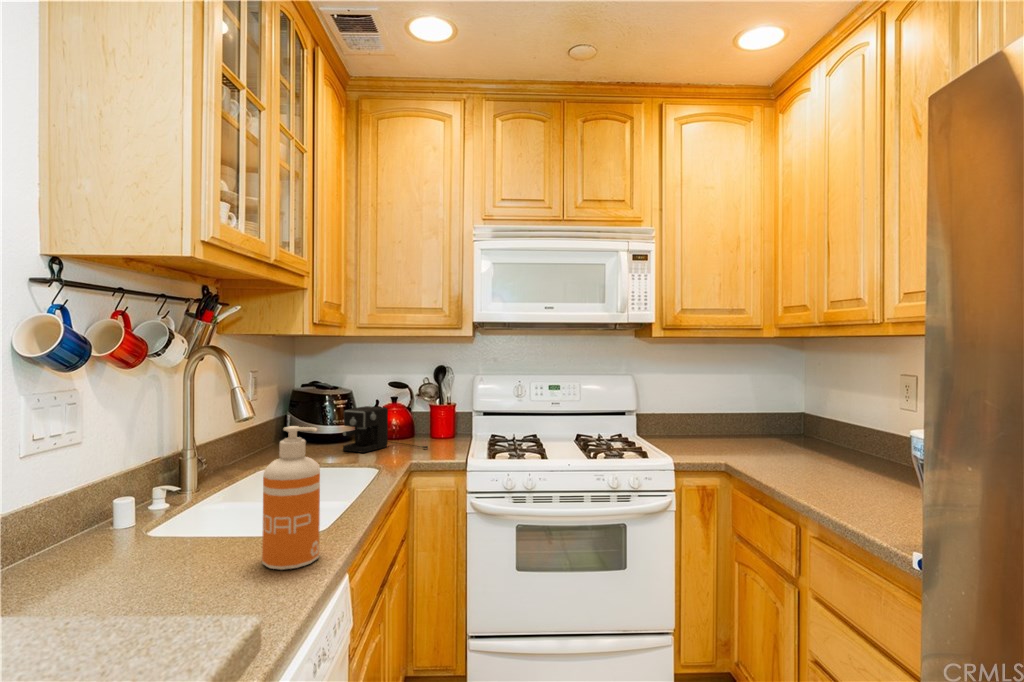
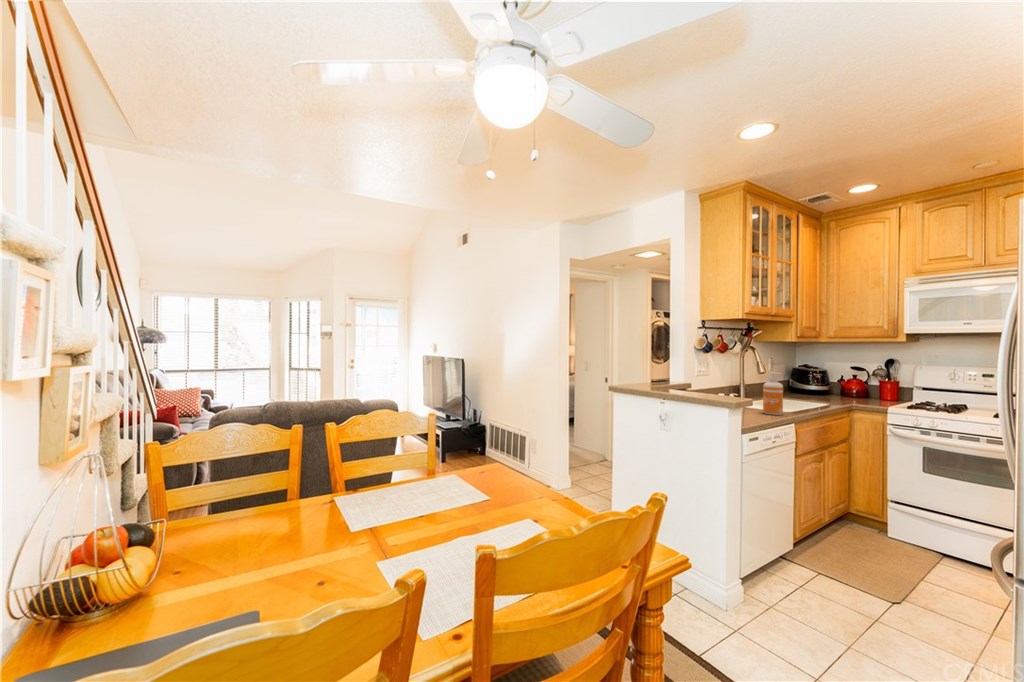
coffee maker: present [343,406,428,453] -> none [815,378,870,402]

